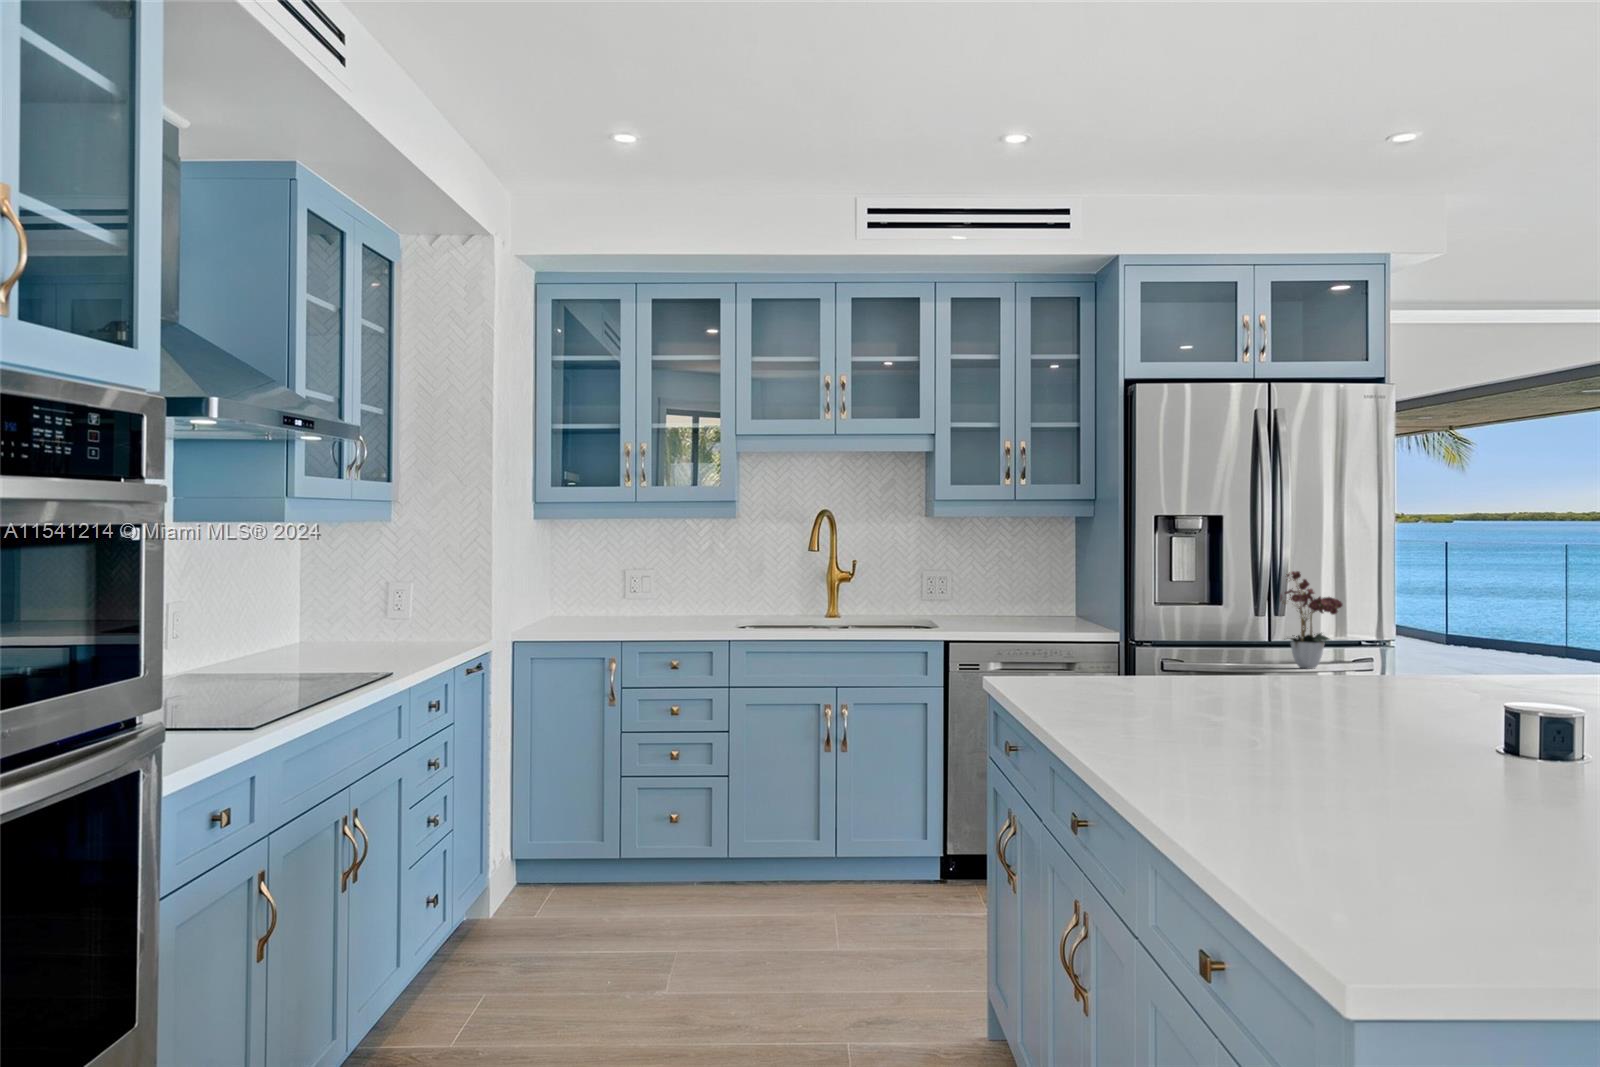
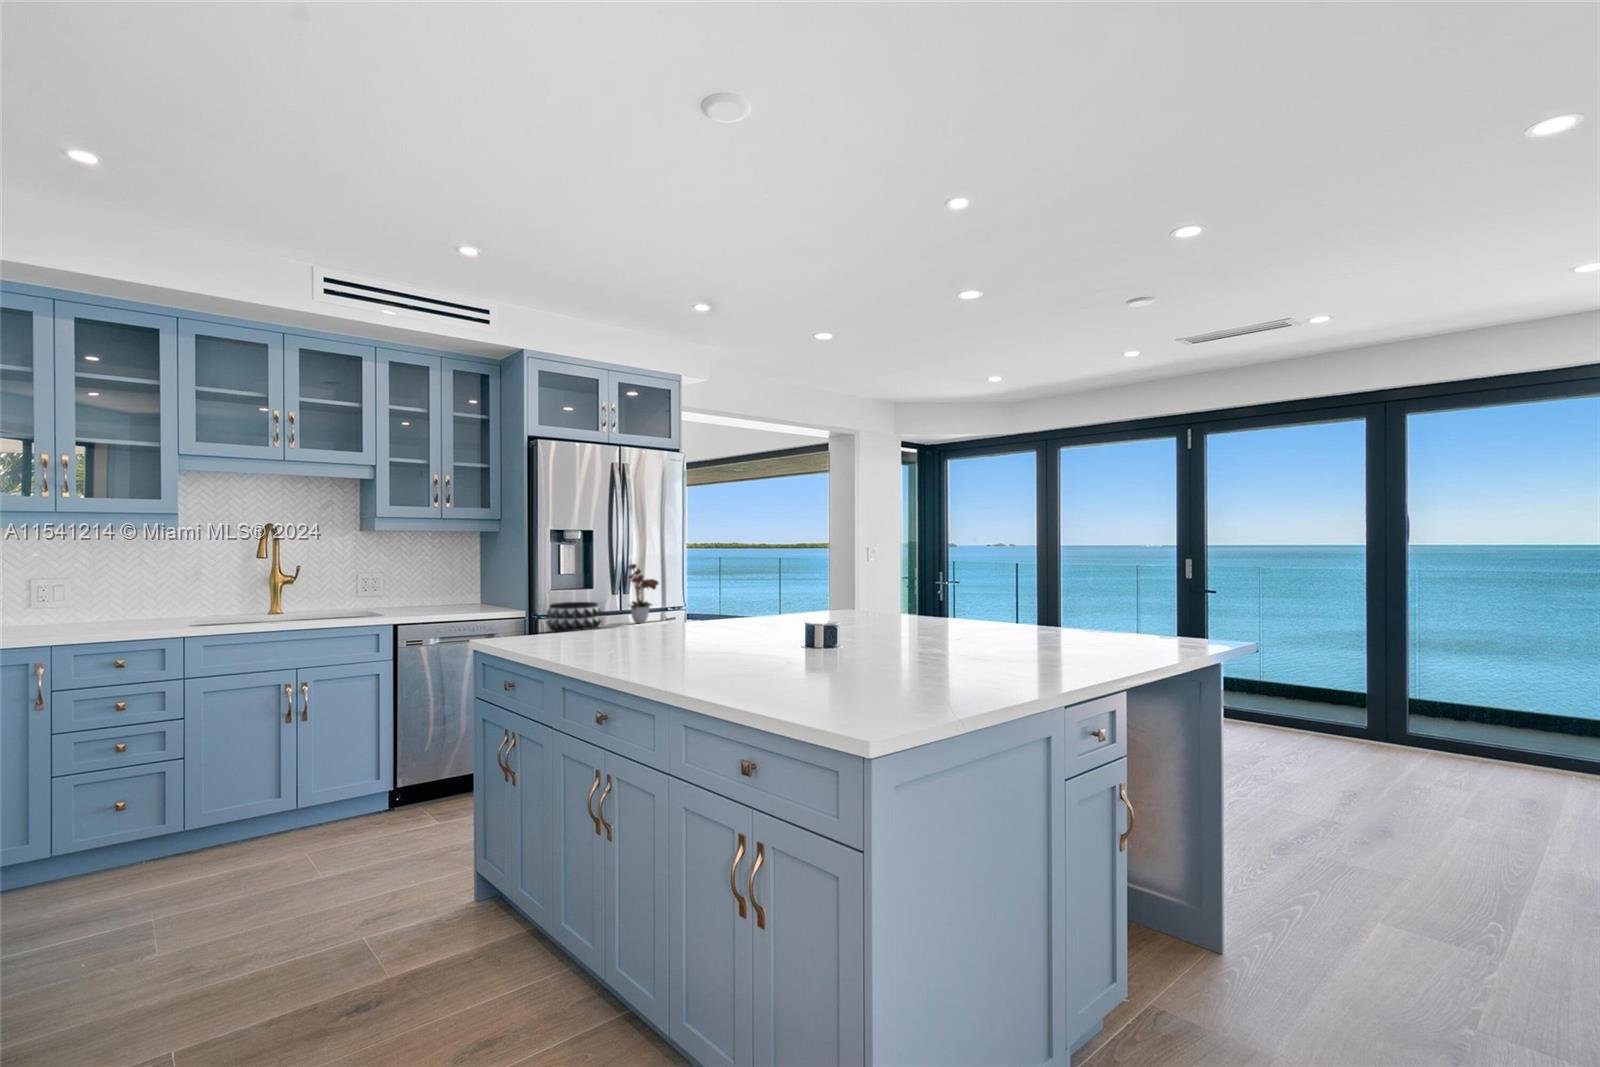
decorative bowl: none [1150,626,1237,673] -> present [547,602,601,632]

